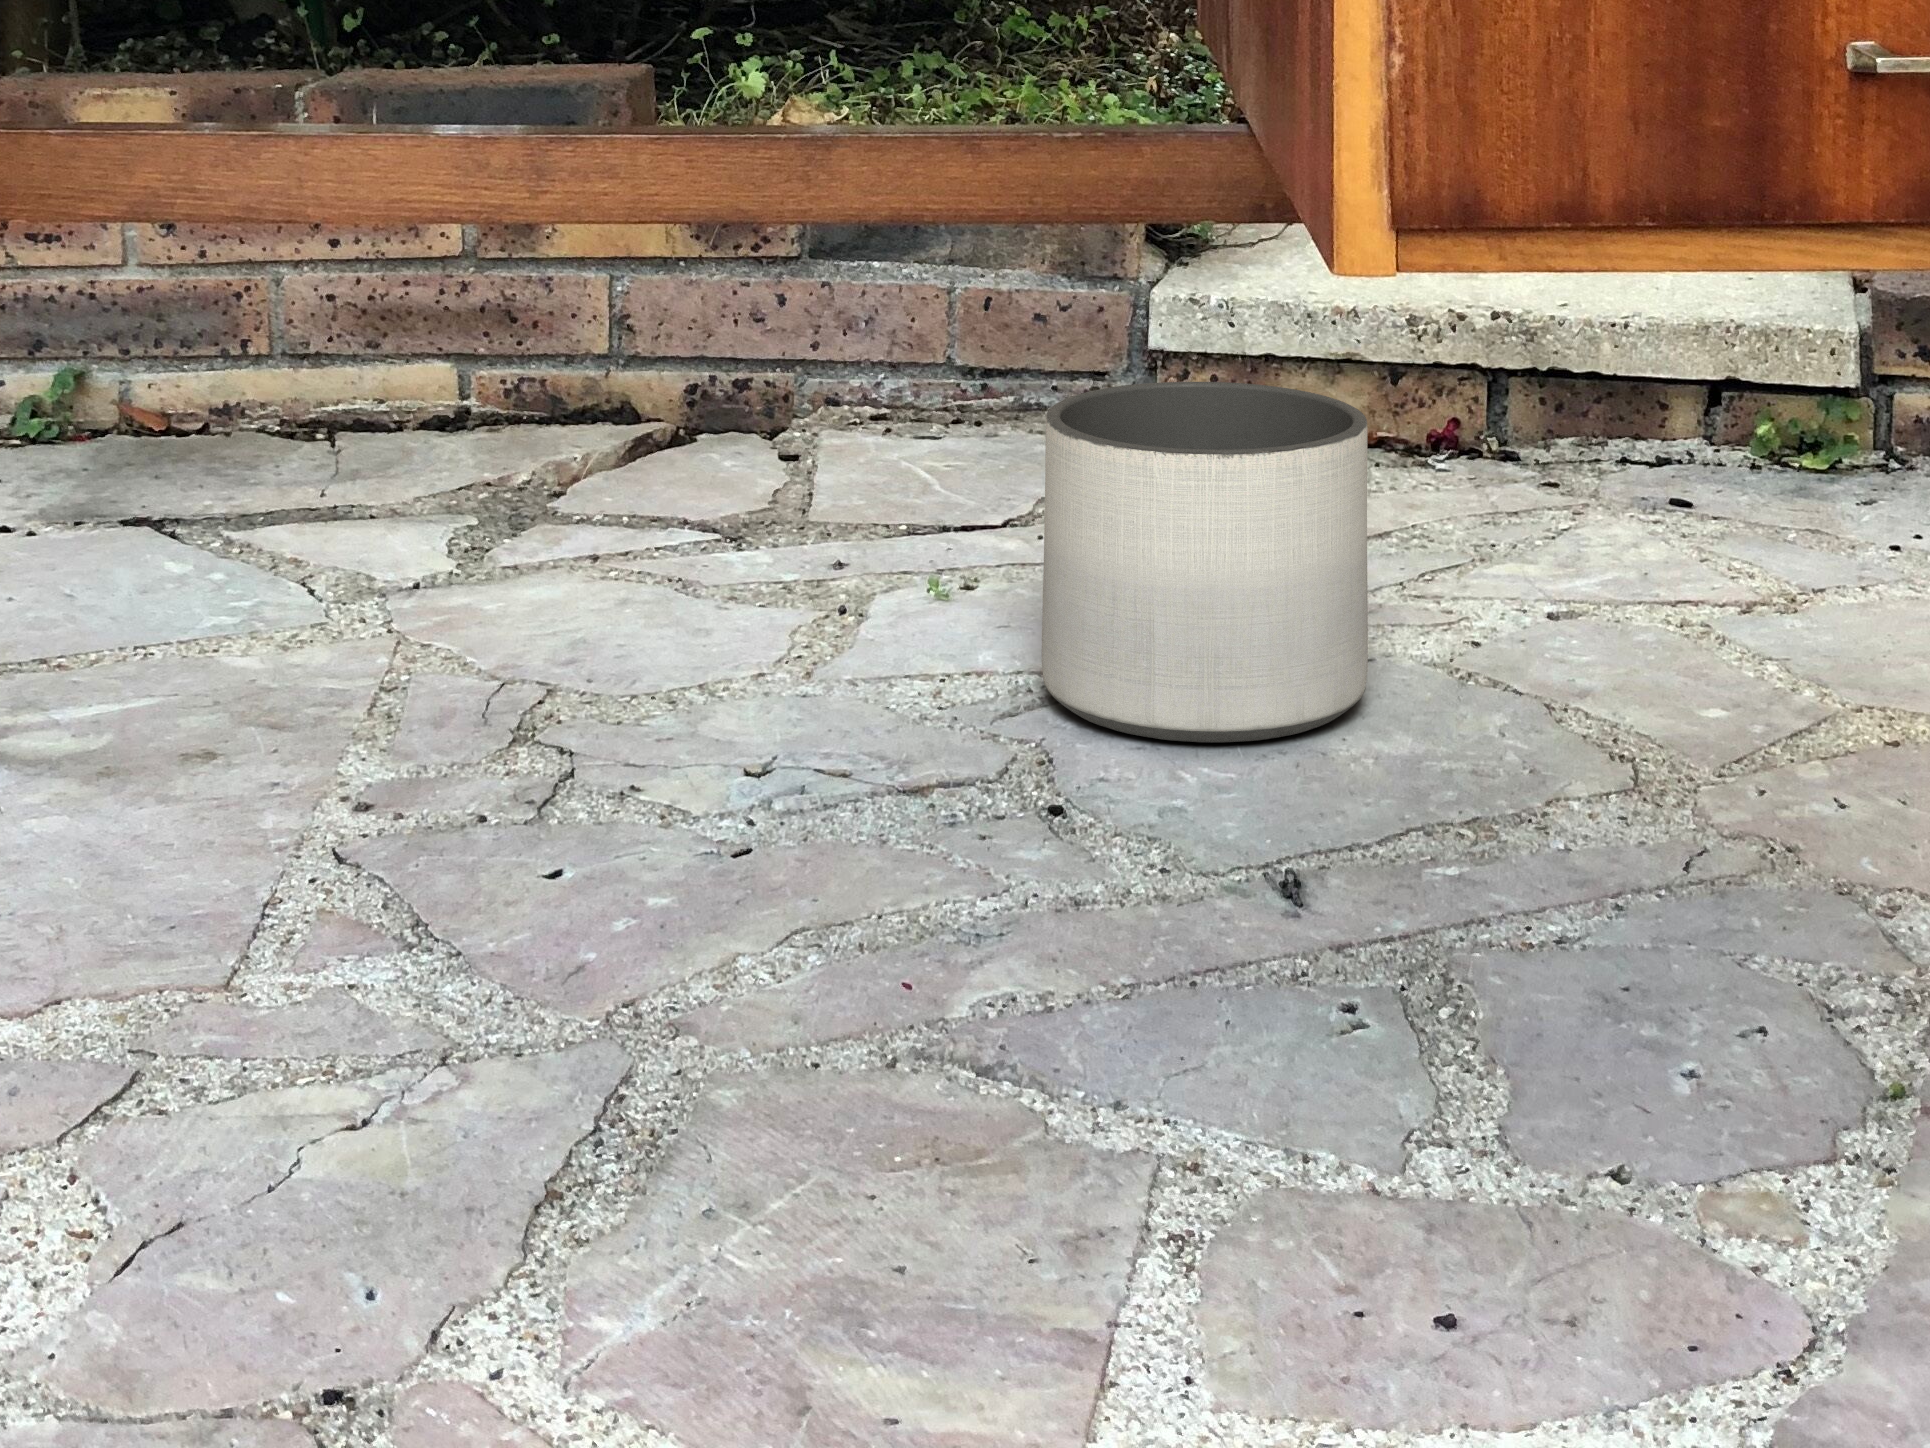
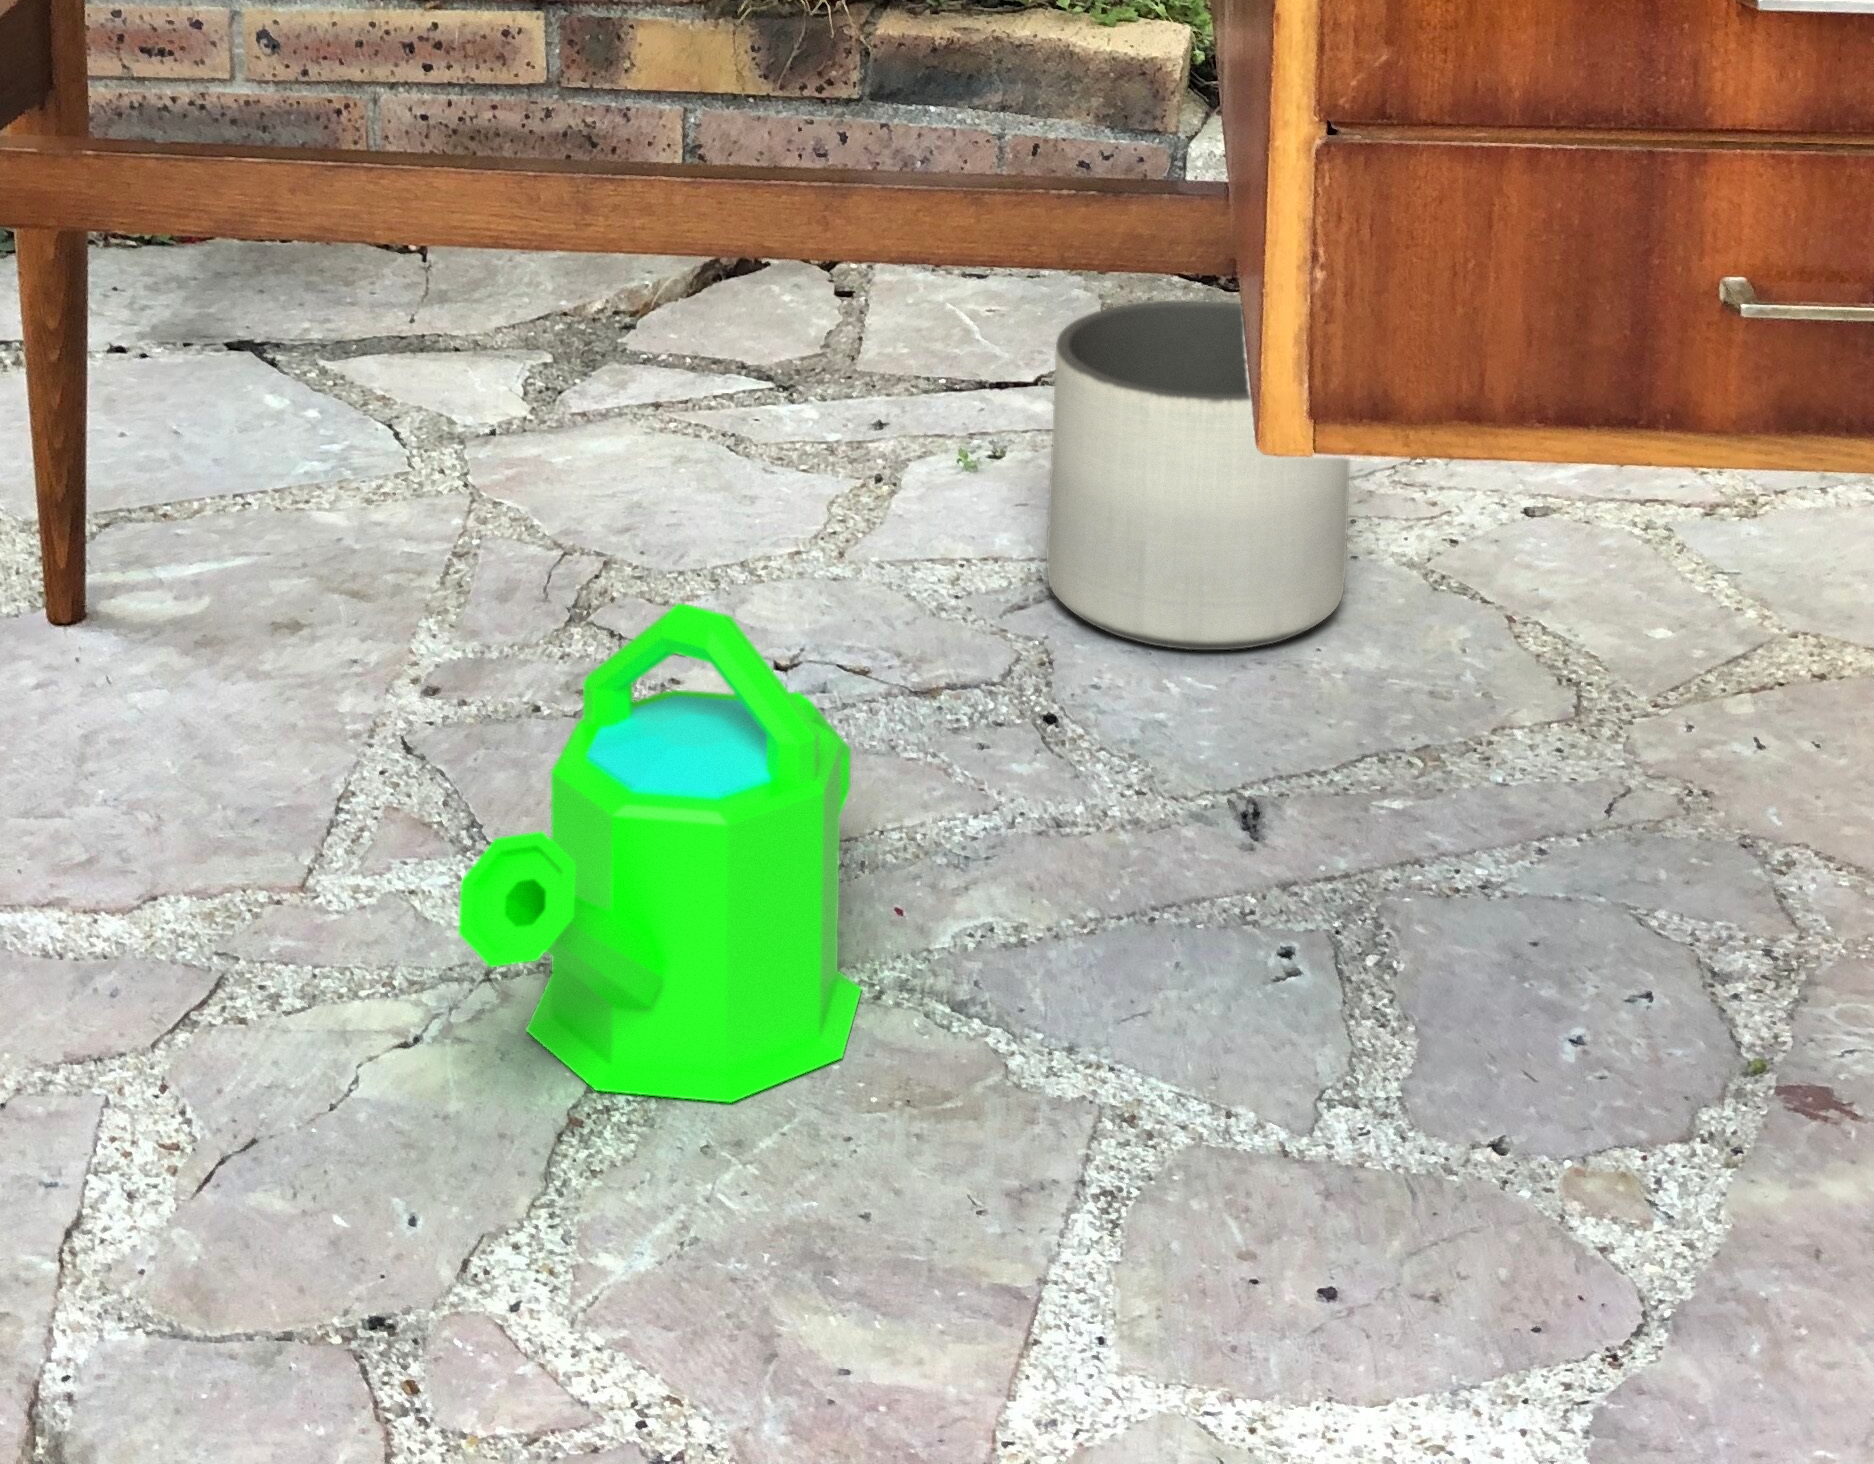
watering can: none [423,596,879,1168] -> present [458,604,862,1102]

